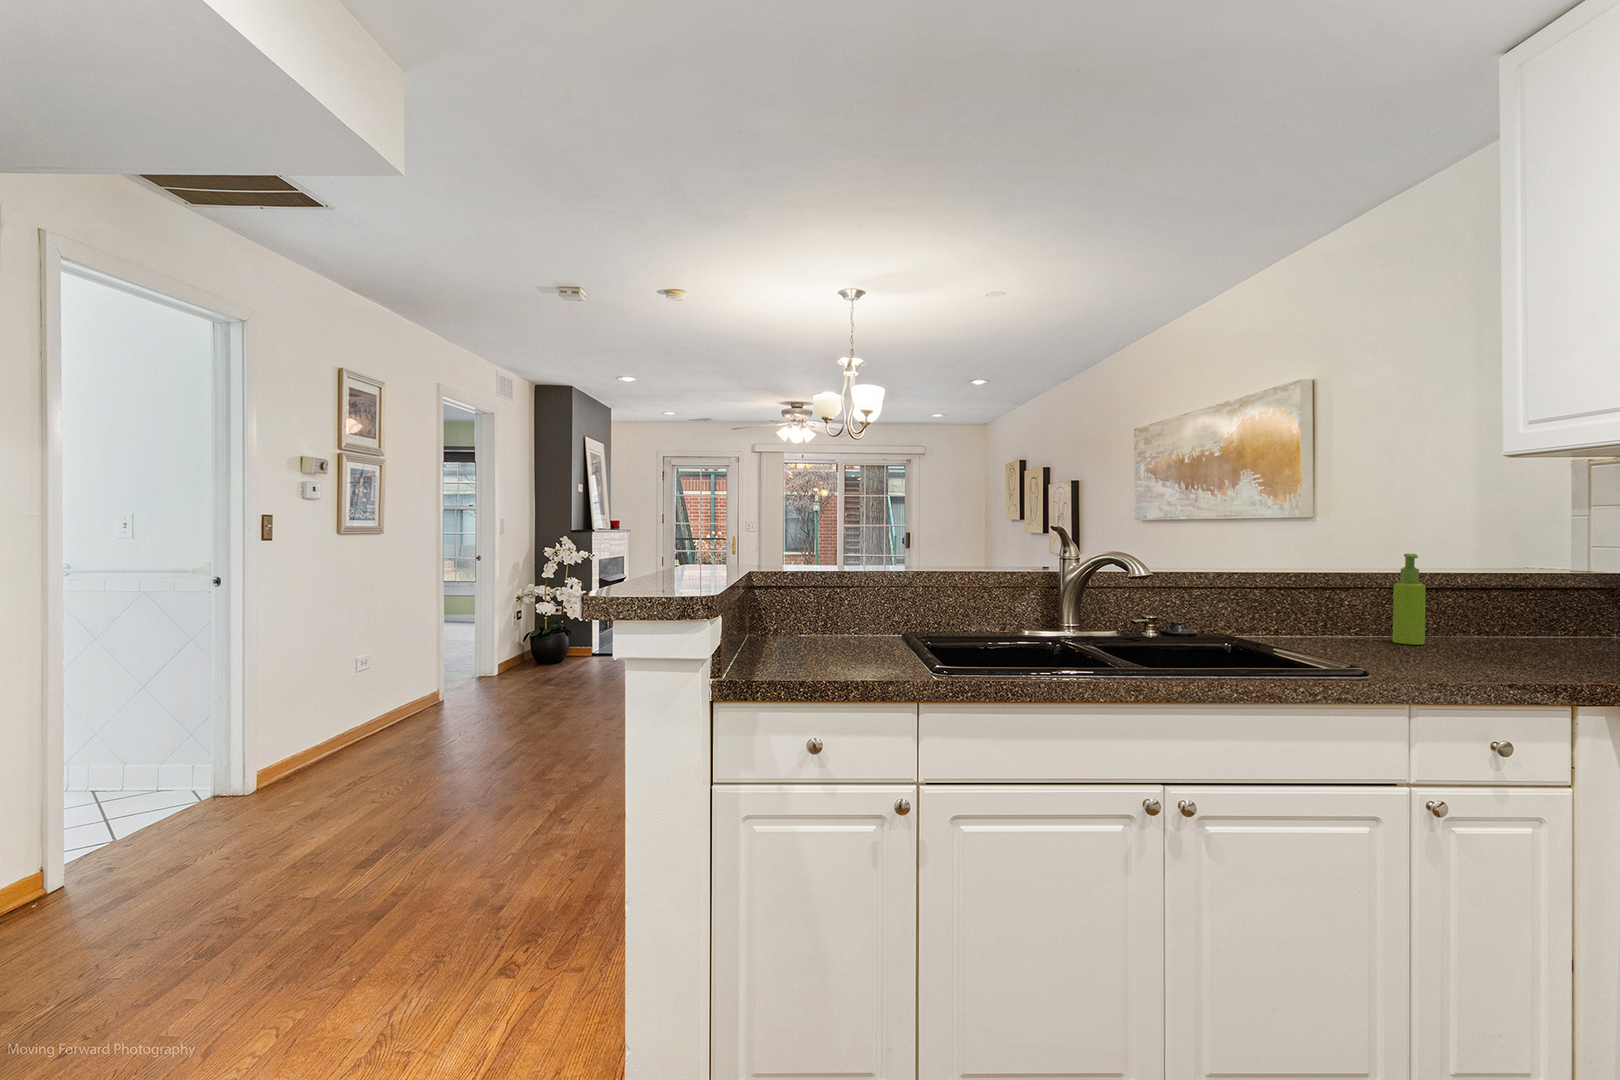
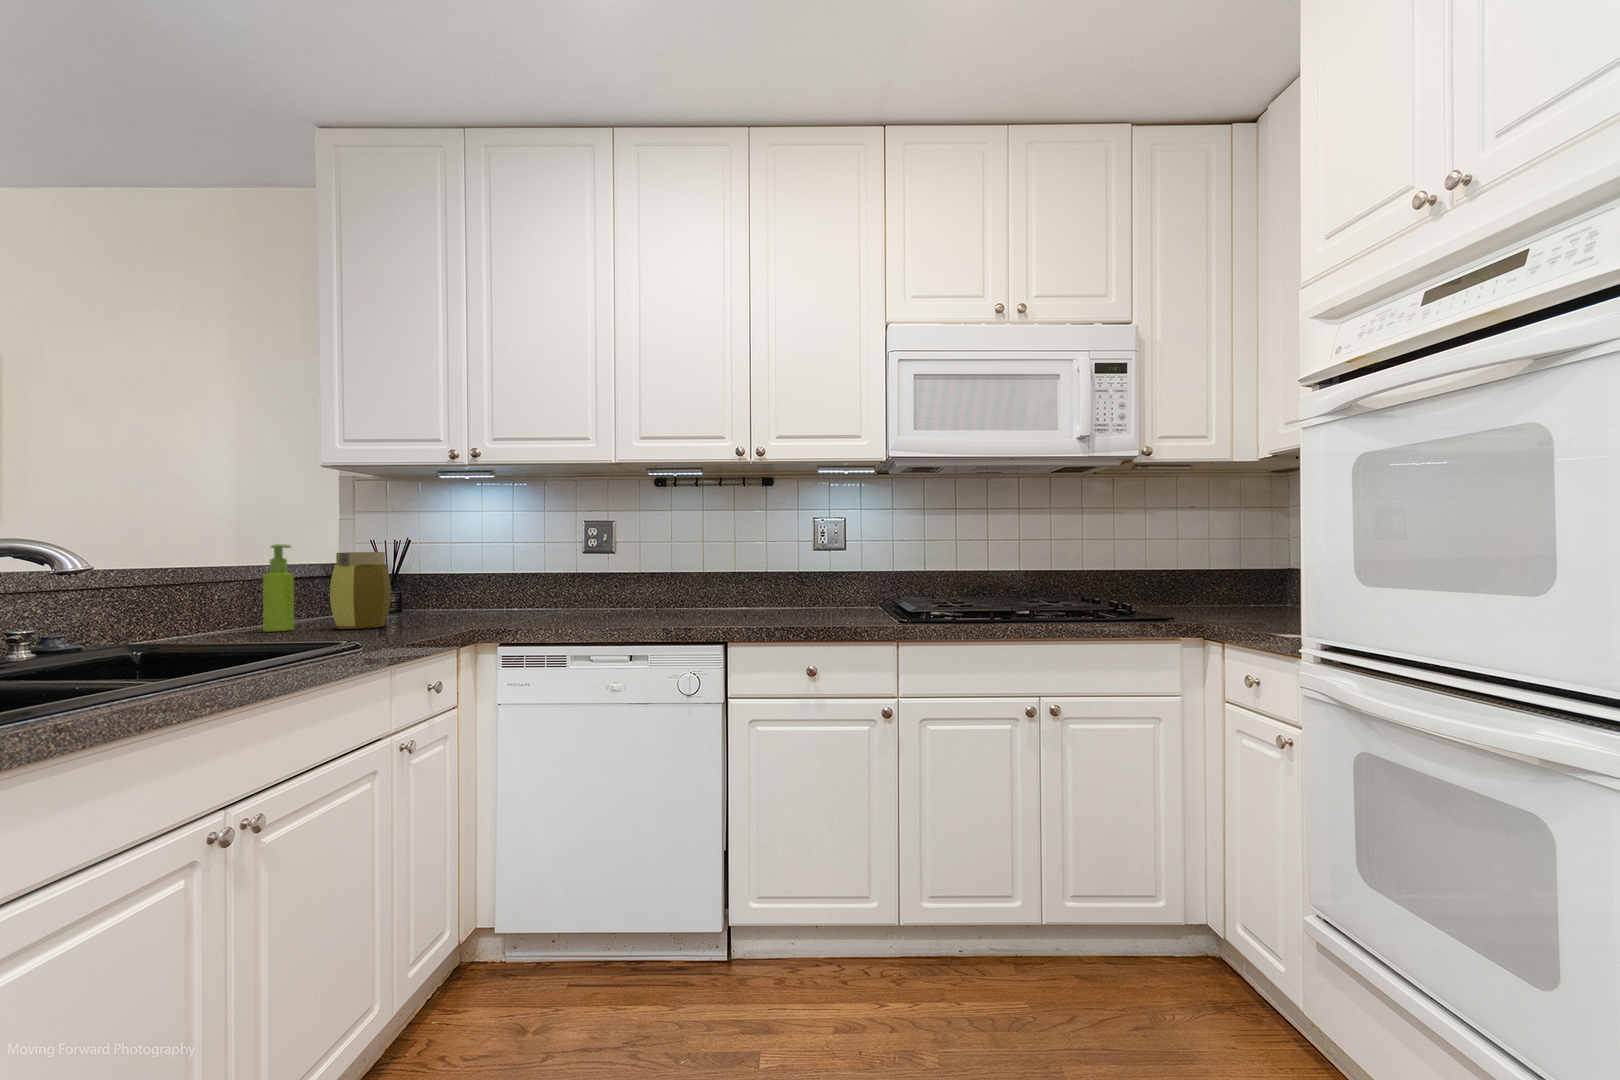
jar: none [1452,566,1534,658] -> present [330,552,391,629]

